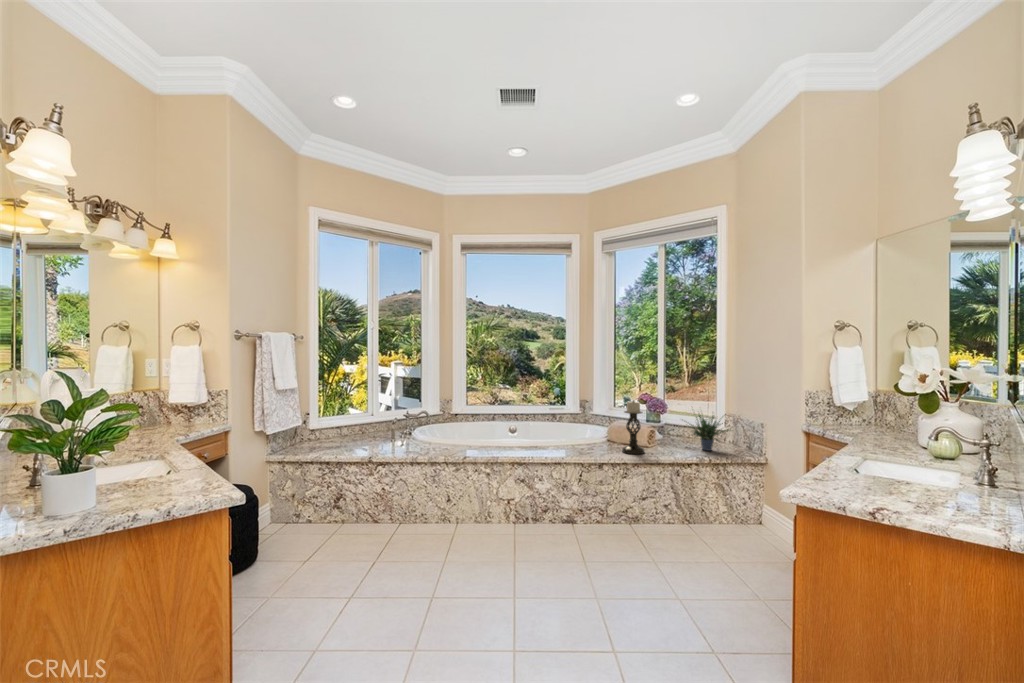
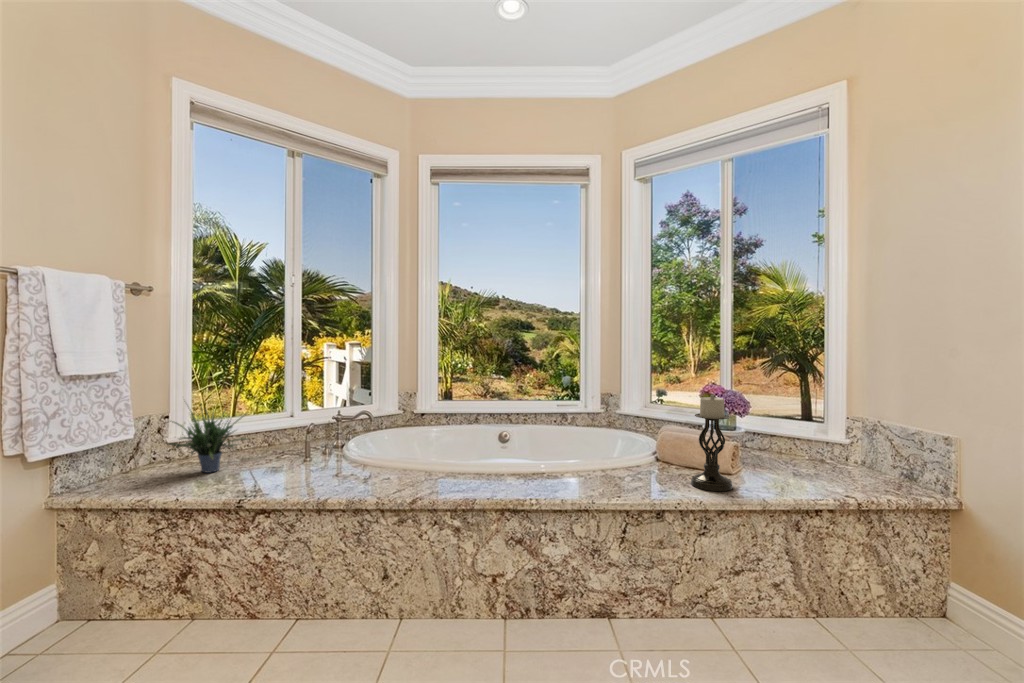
potted plant: present [691,415,728,451] -> present [169,410,247,473]

